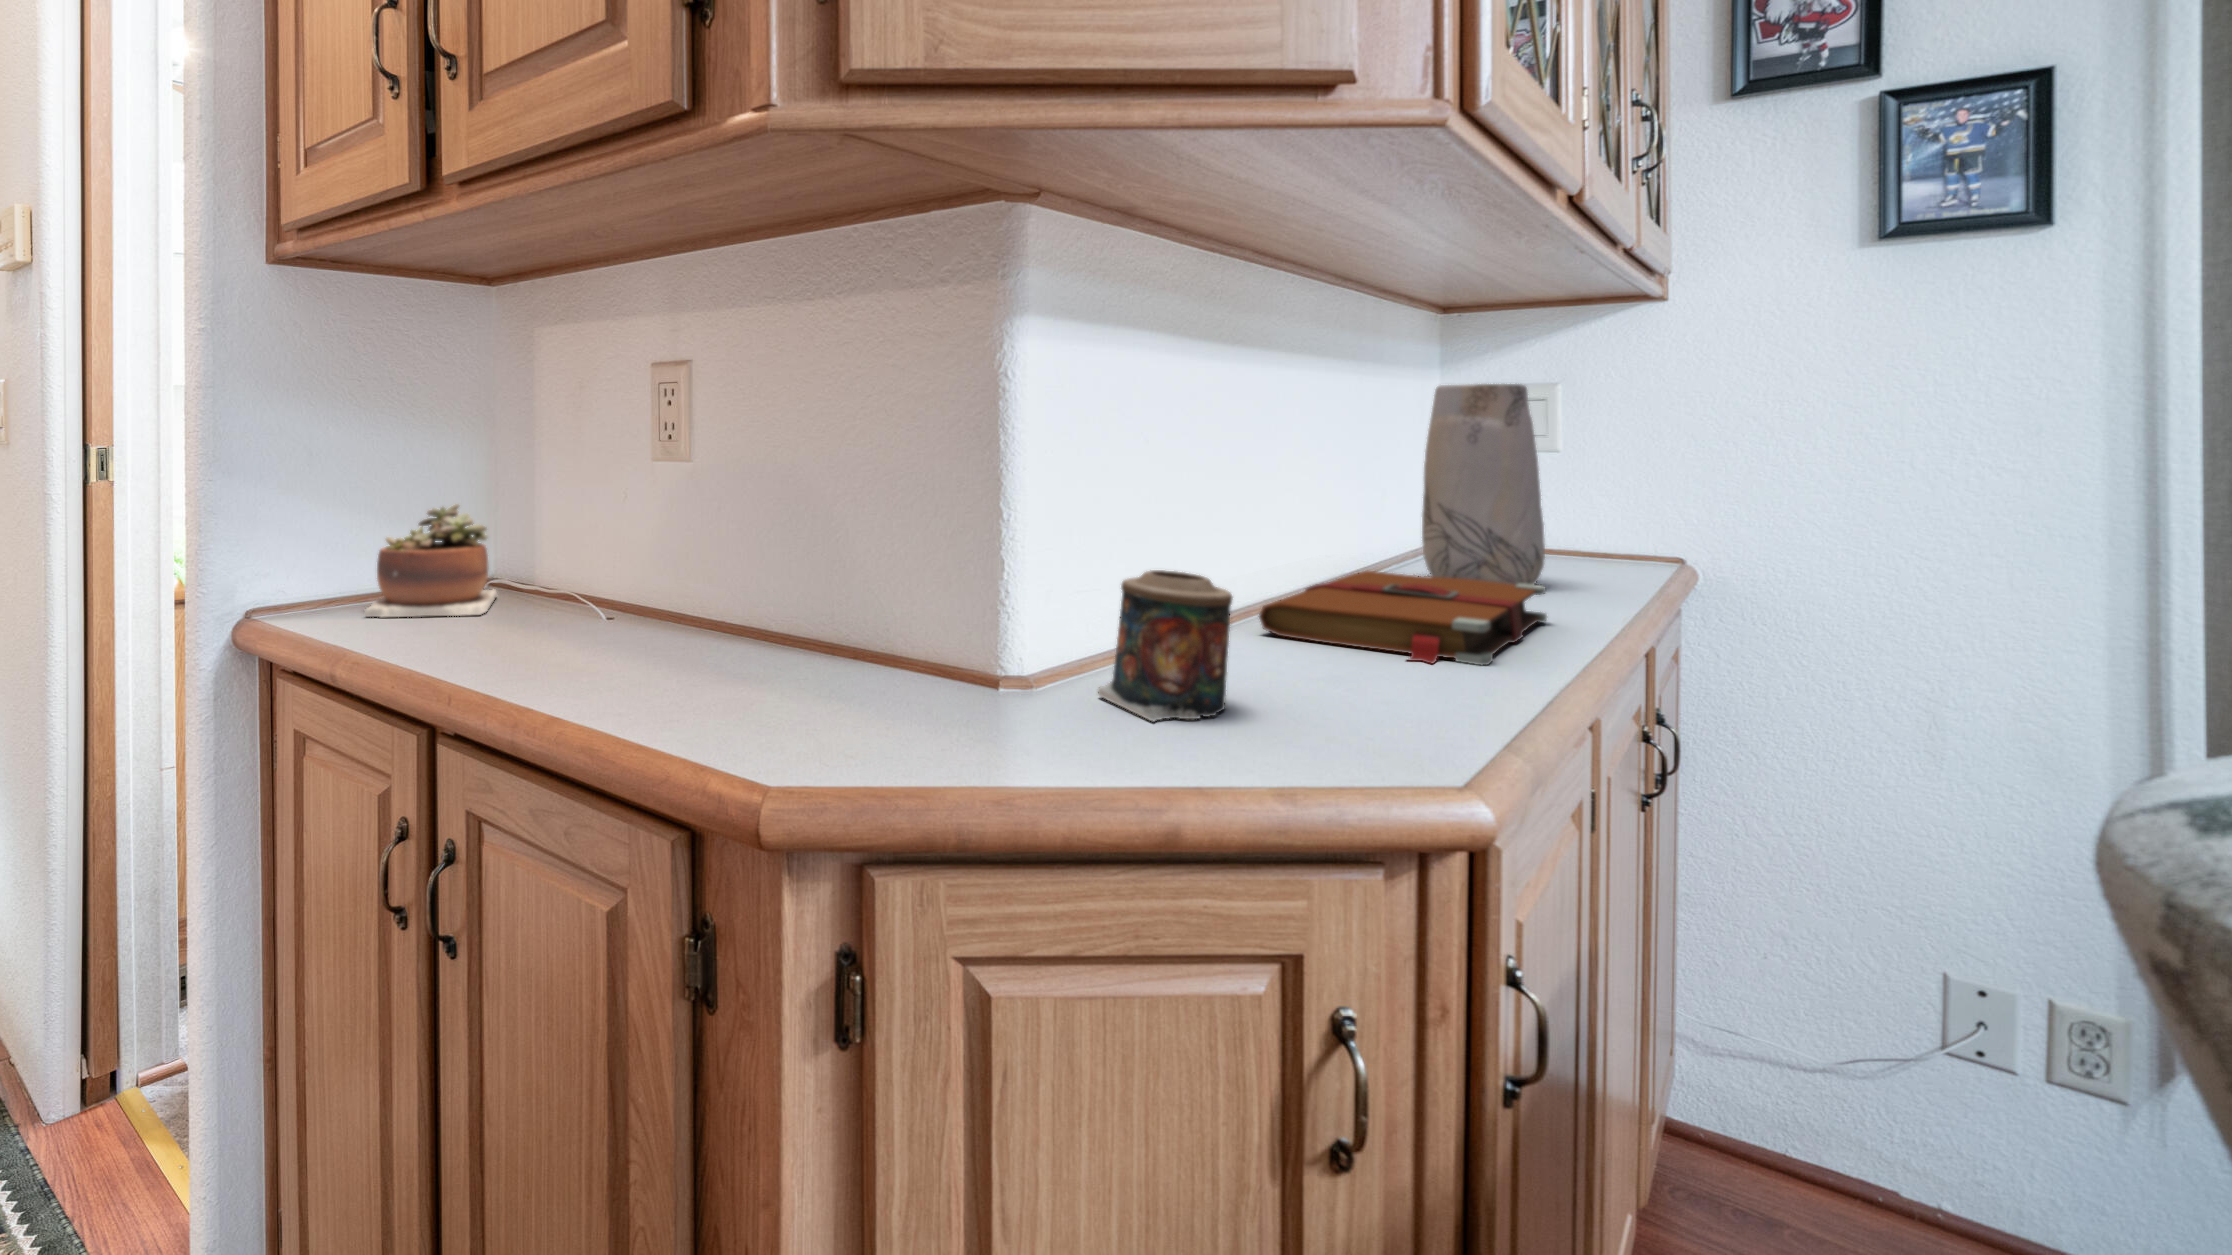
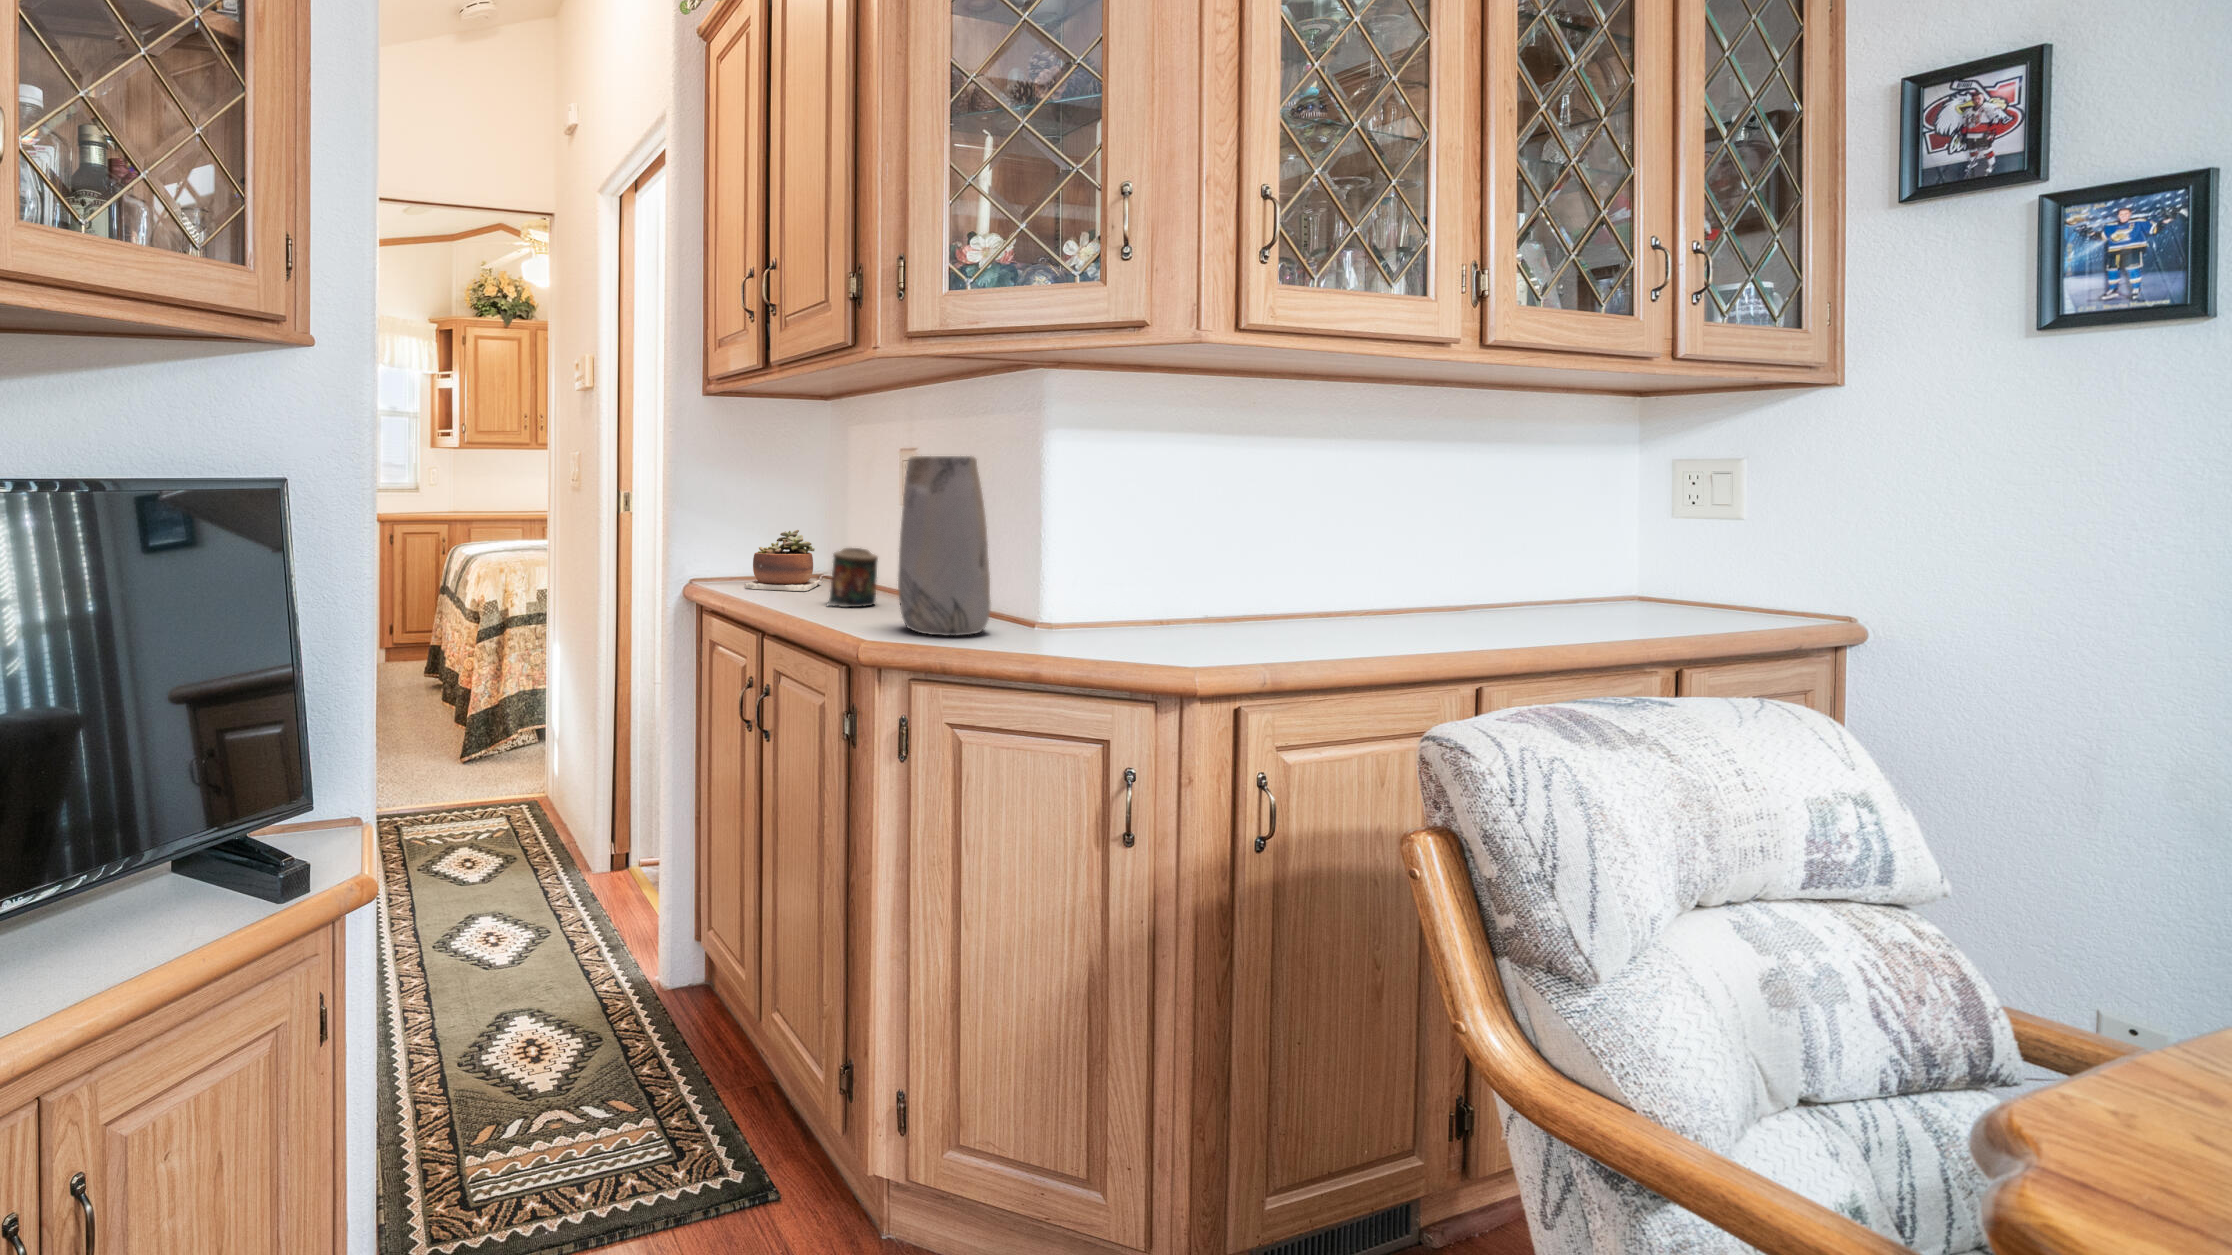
vase: present [1422,384,1545,585] -> present [898,456,990,636]
candle: present [1098,570,1232,721] -> present [827,548,878,607]
book: present [1259,571,1547,665] -> none [1271,599,1527,651]

